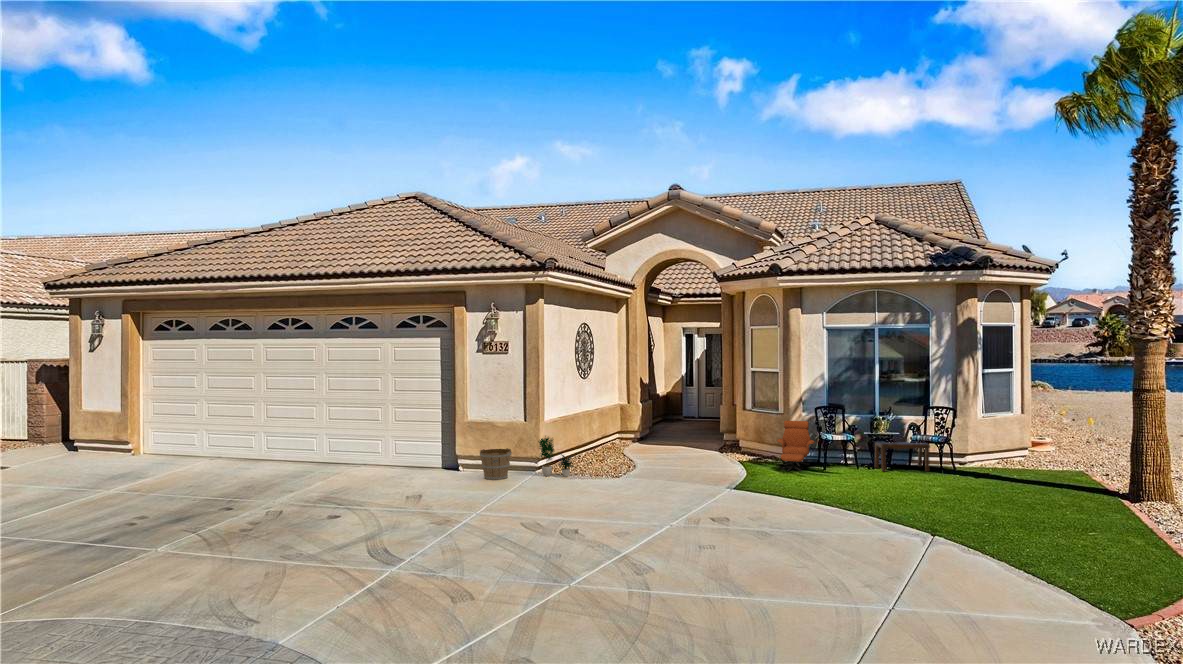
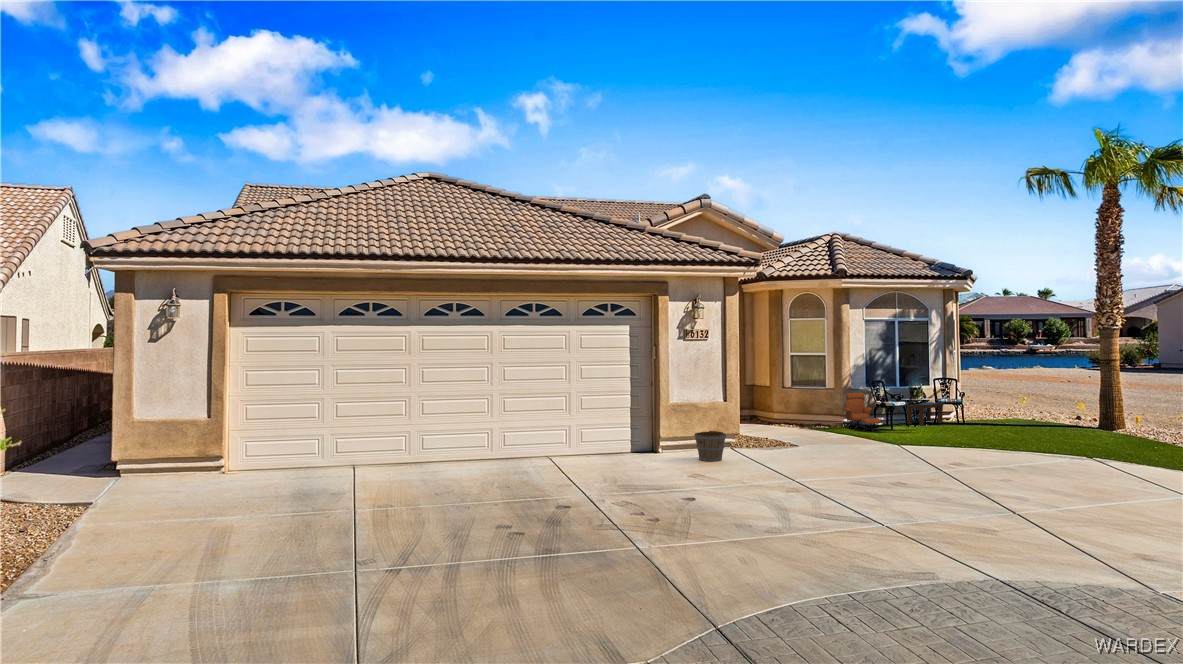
potted plant: present [538,436,573,477] -> none [732,415,765,454]

